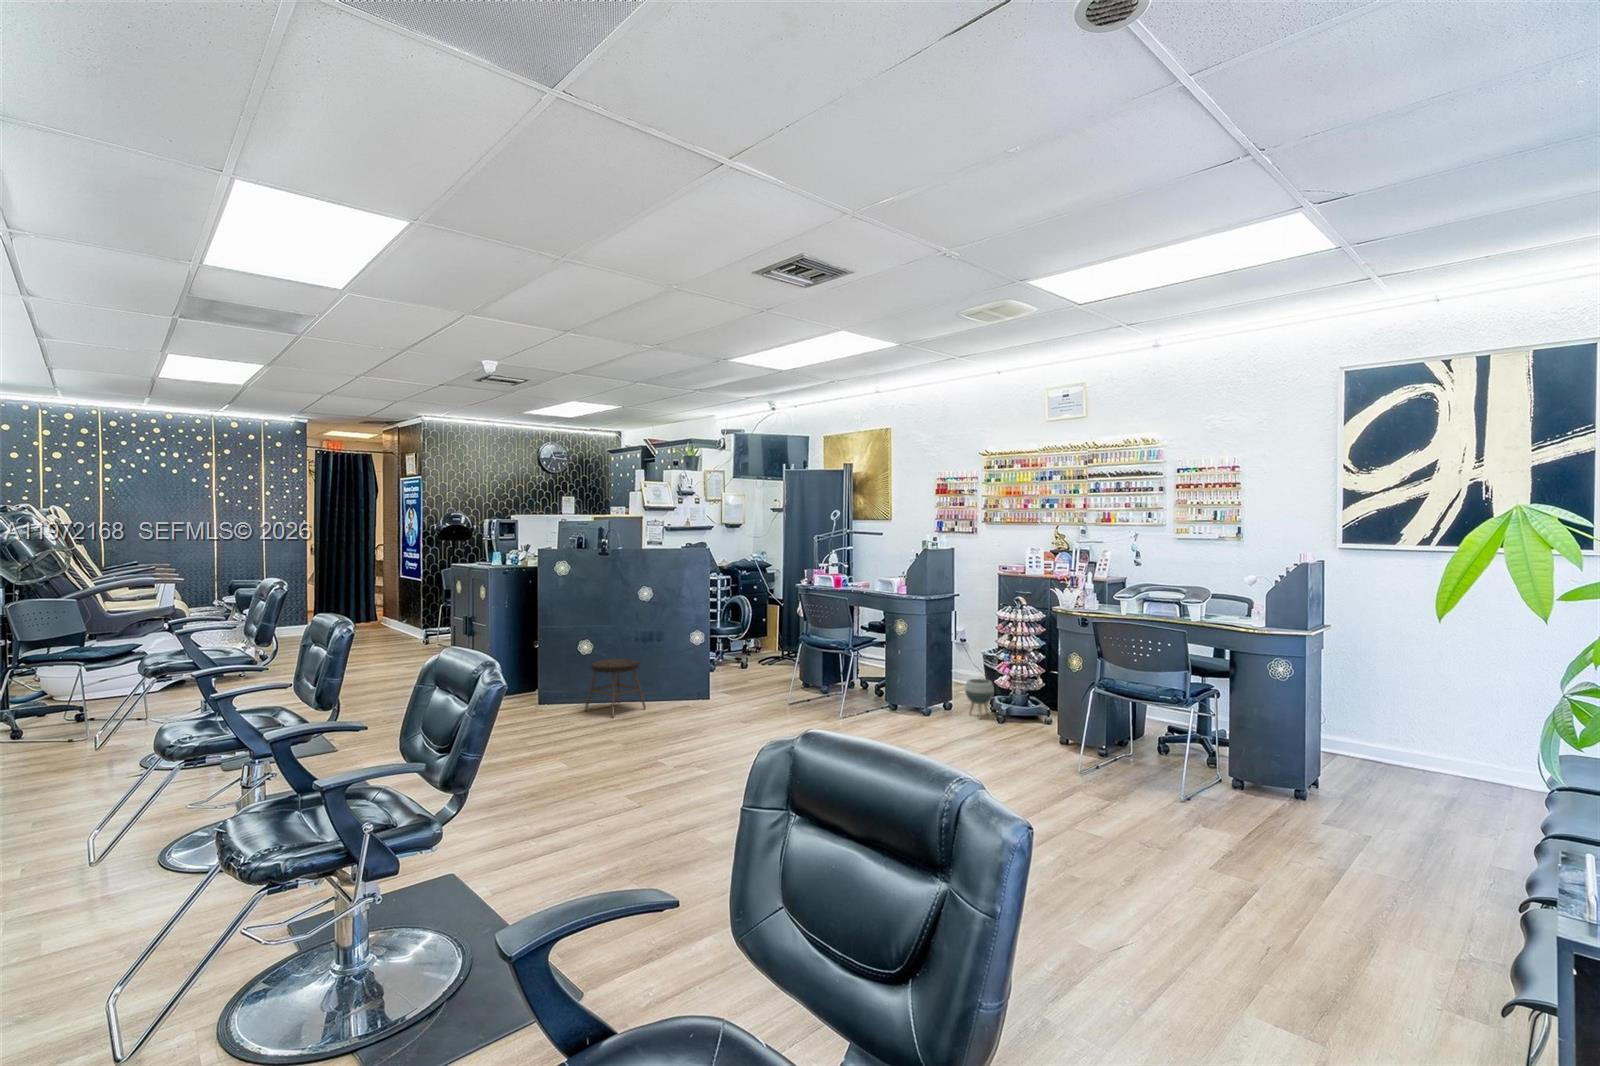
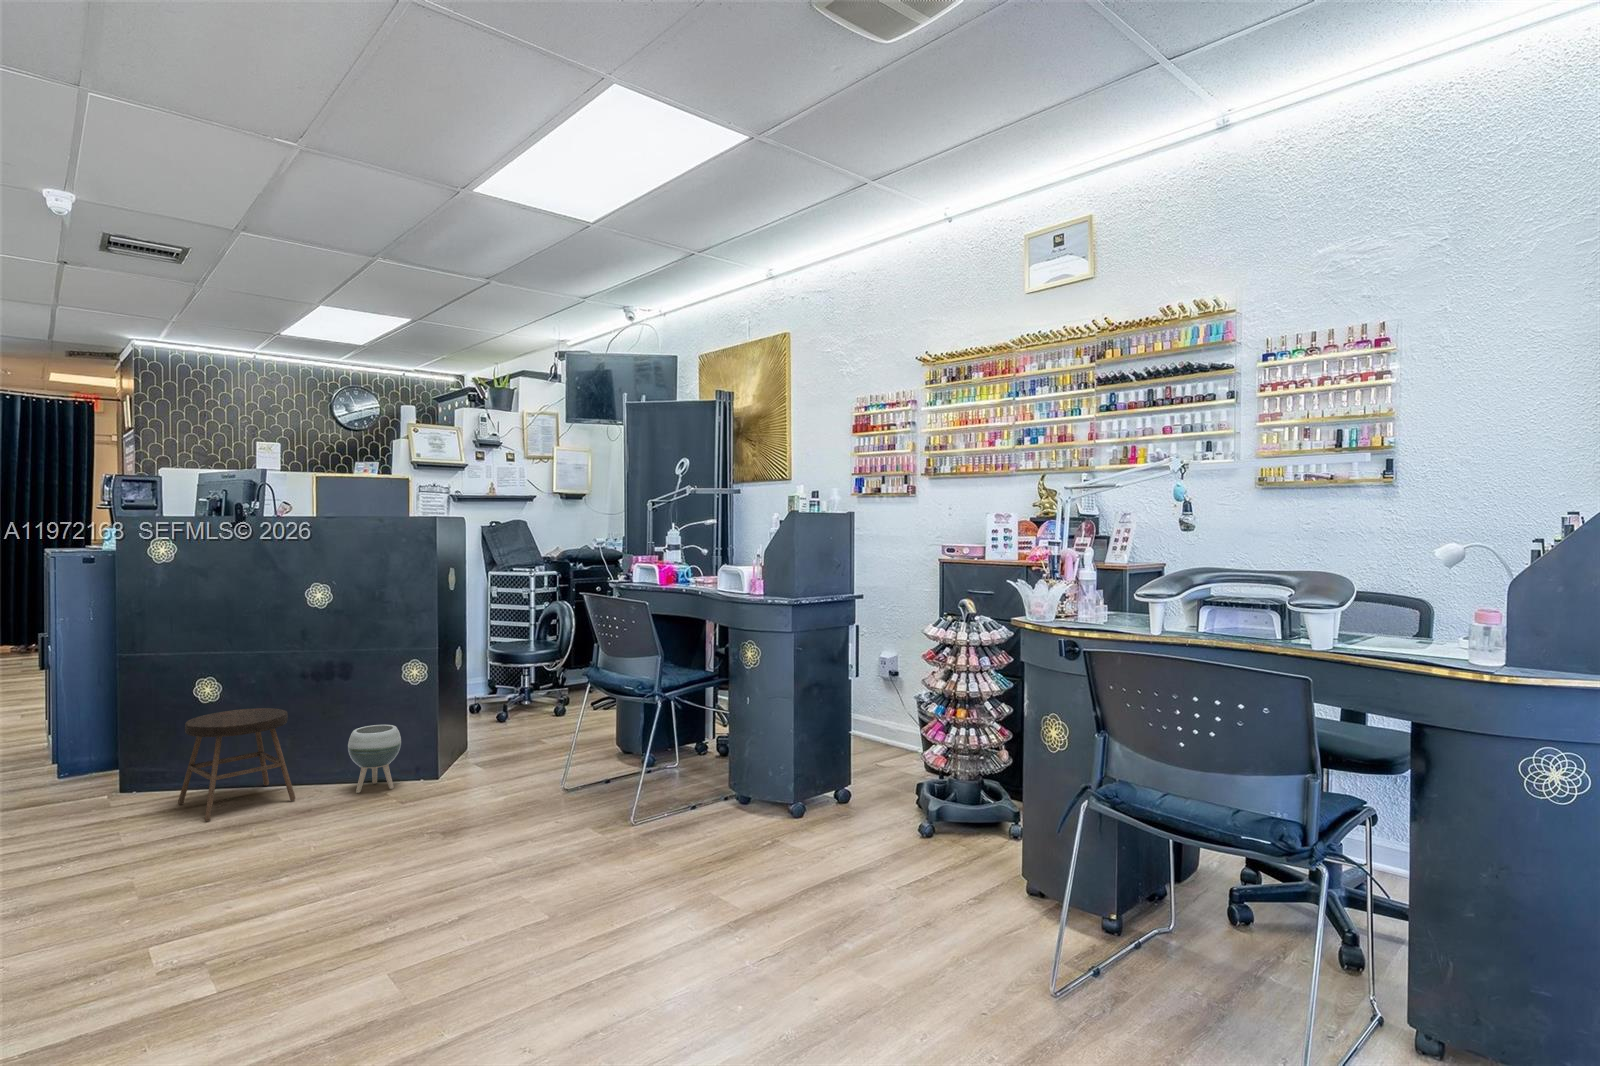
planter: present [965,679,994,718] -> present [348,725,401,793]

